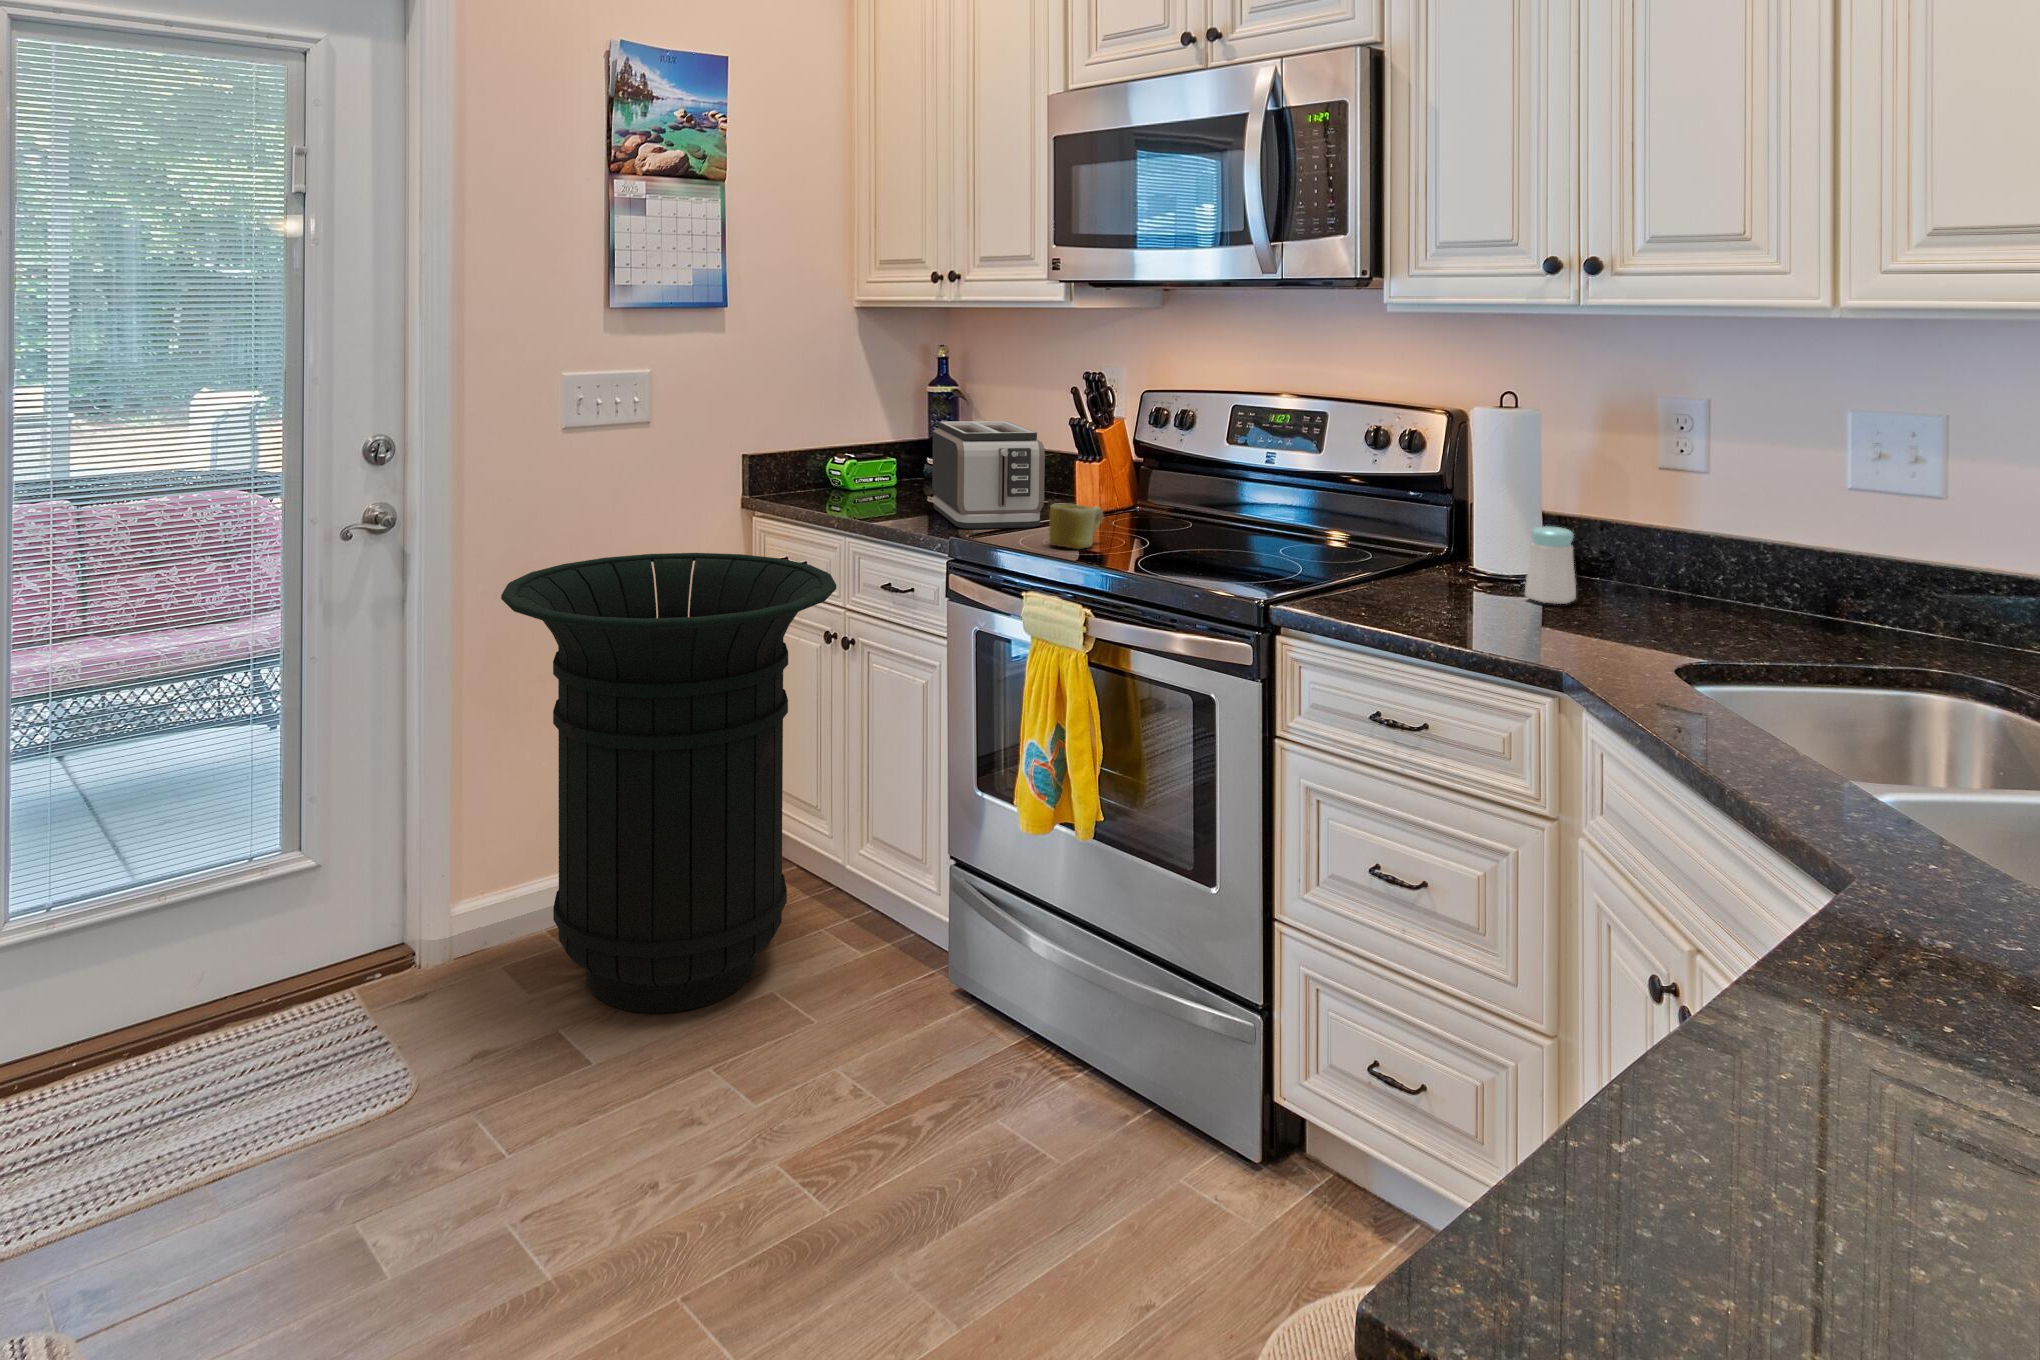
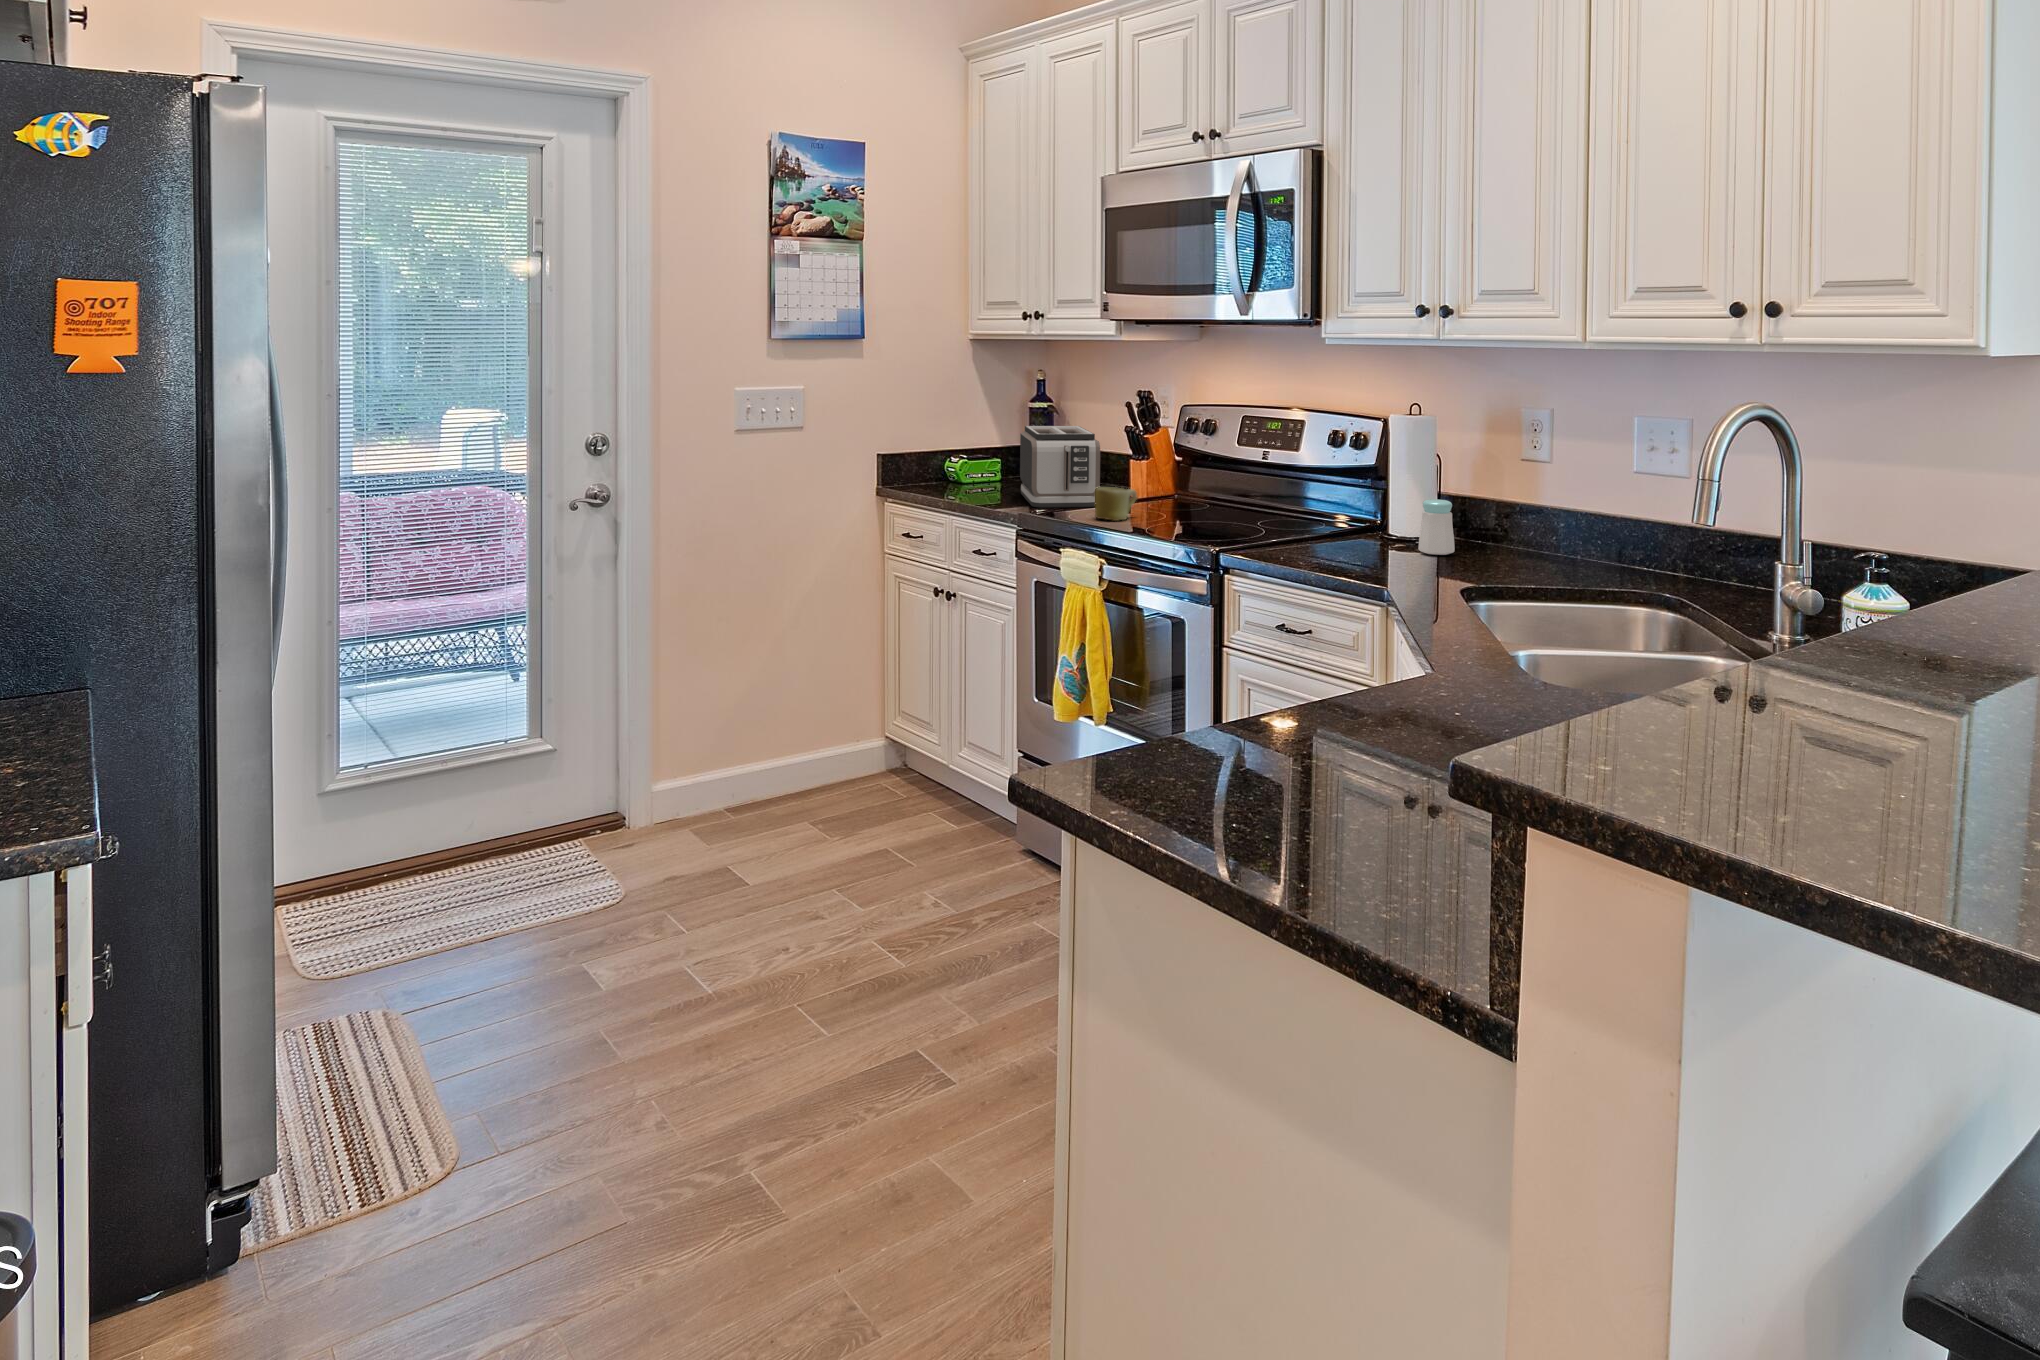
trash can: present [501,553,837,1013] -> none [683,527,935,867]

